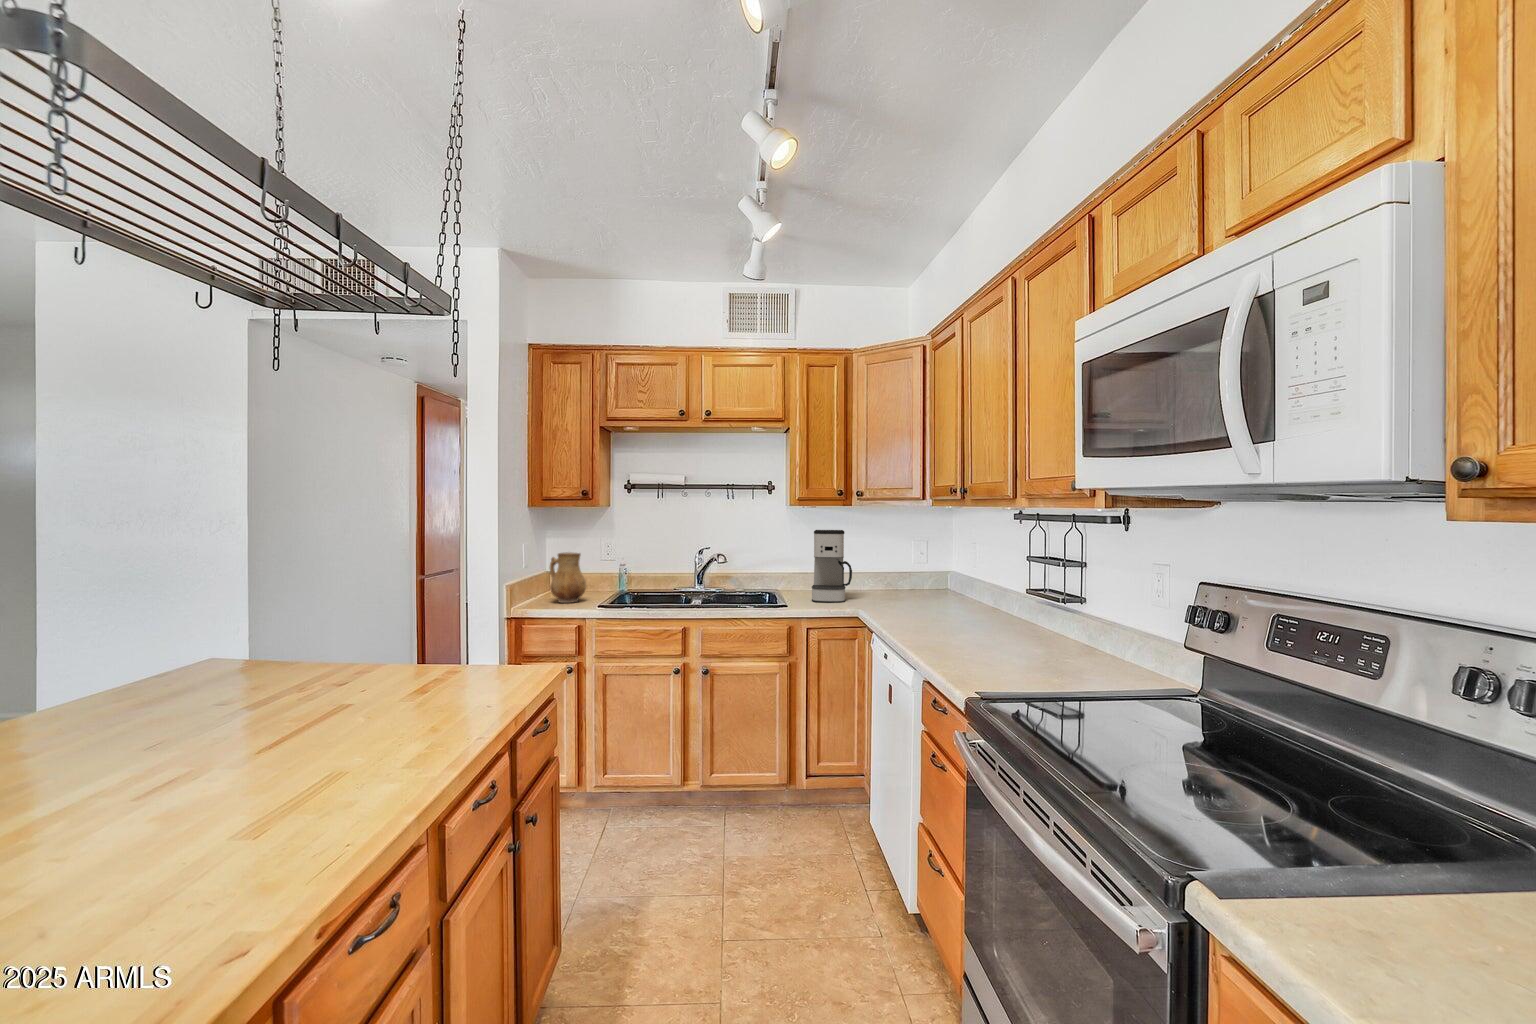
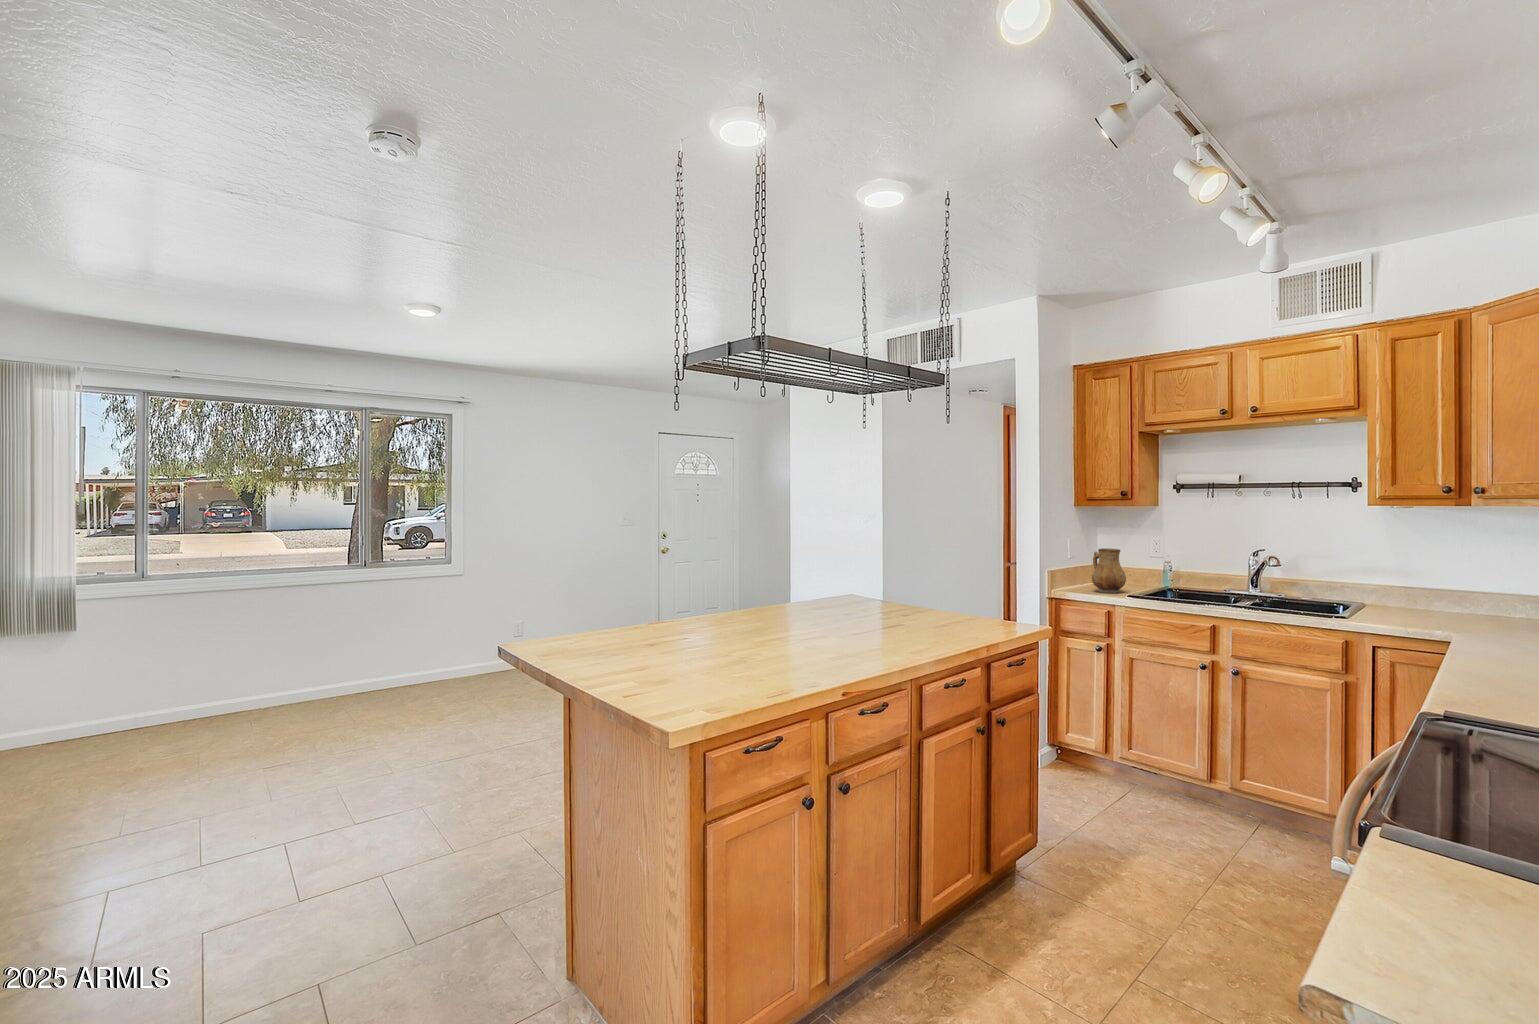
coffee maker: present [812,530,852,602] -> none [1397,535,1469,624]

